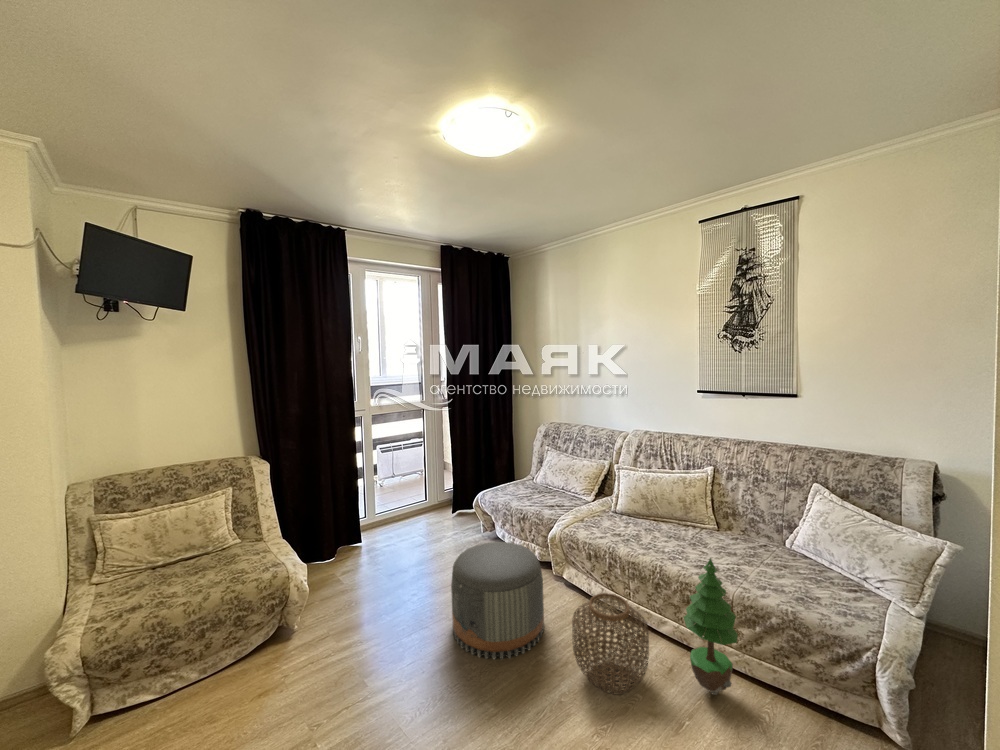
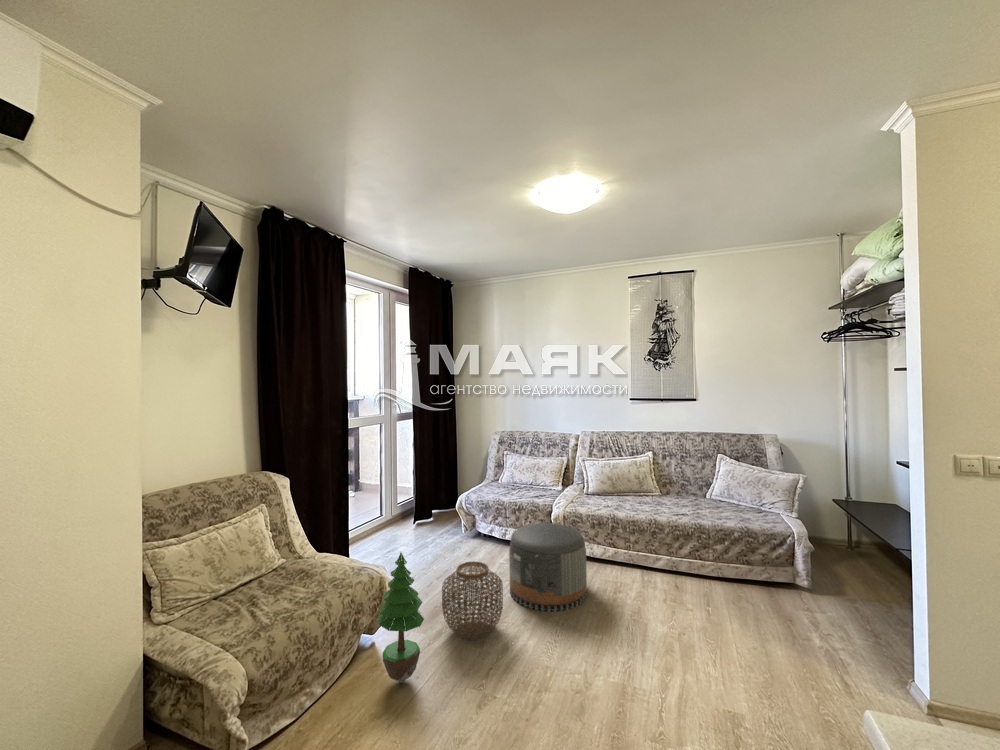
potted tree: present [684,558,738,695] -> present [378,552,424,683]
woven basket: present [572,593,649,694] -> present [442,562,503,640]

